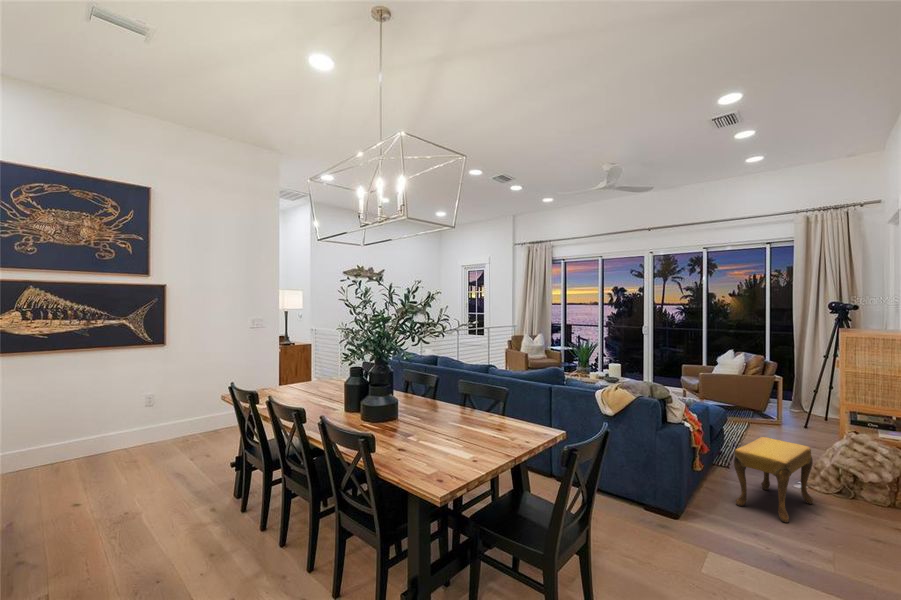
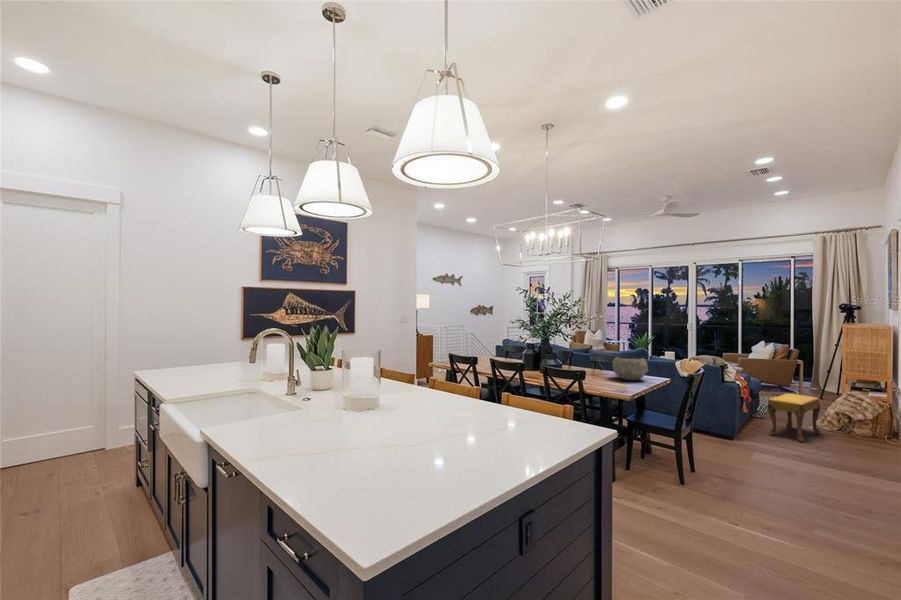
ceramic bowl: none [465,393,522,439] -> present [612,356,648,380]

